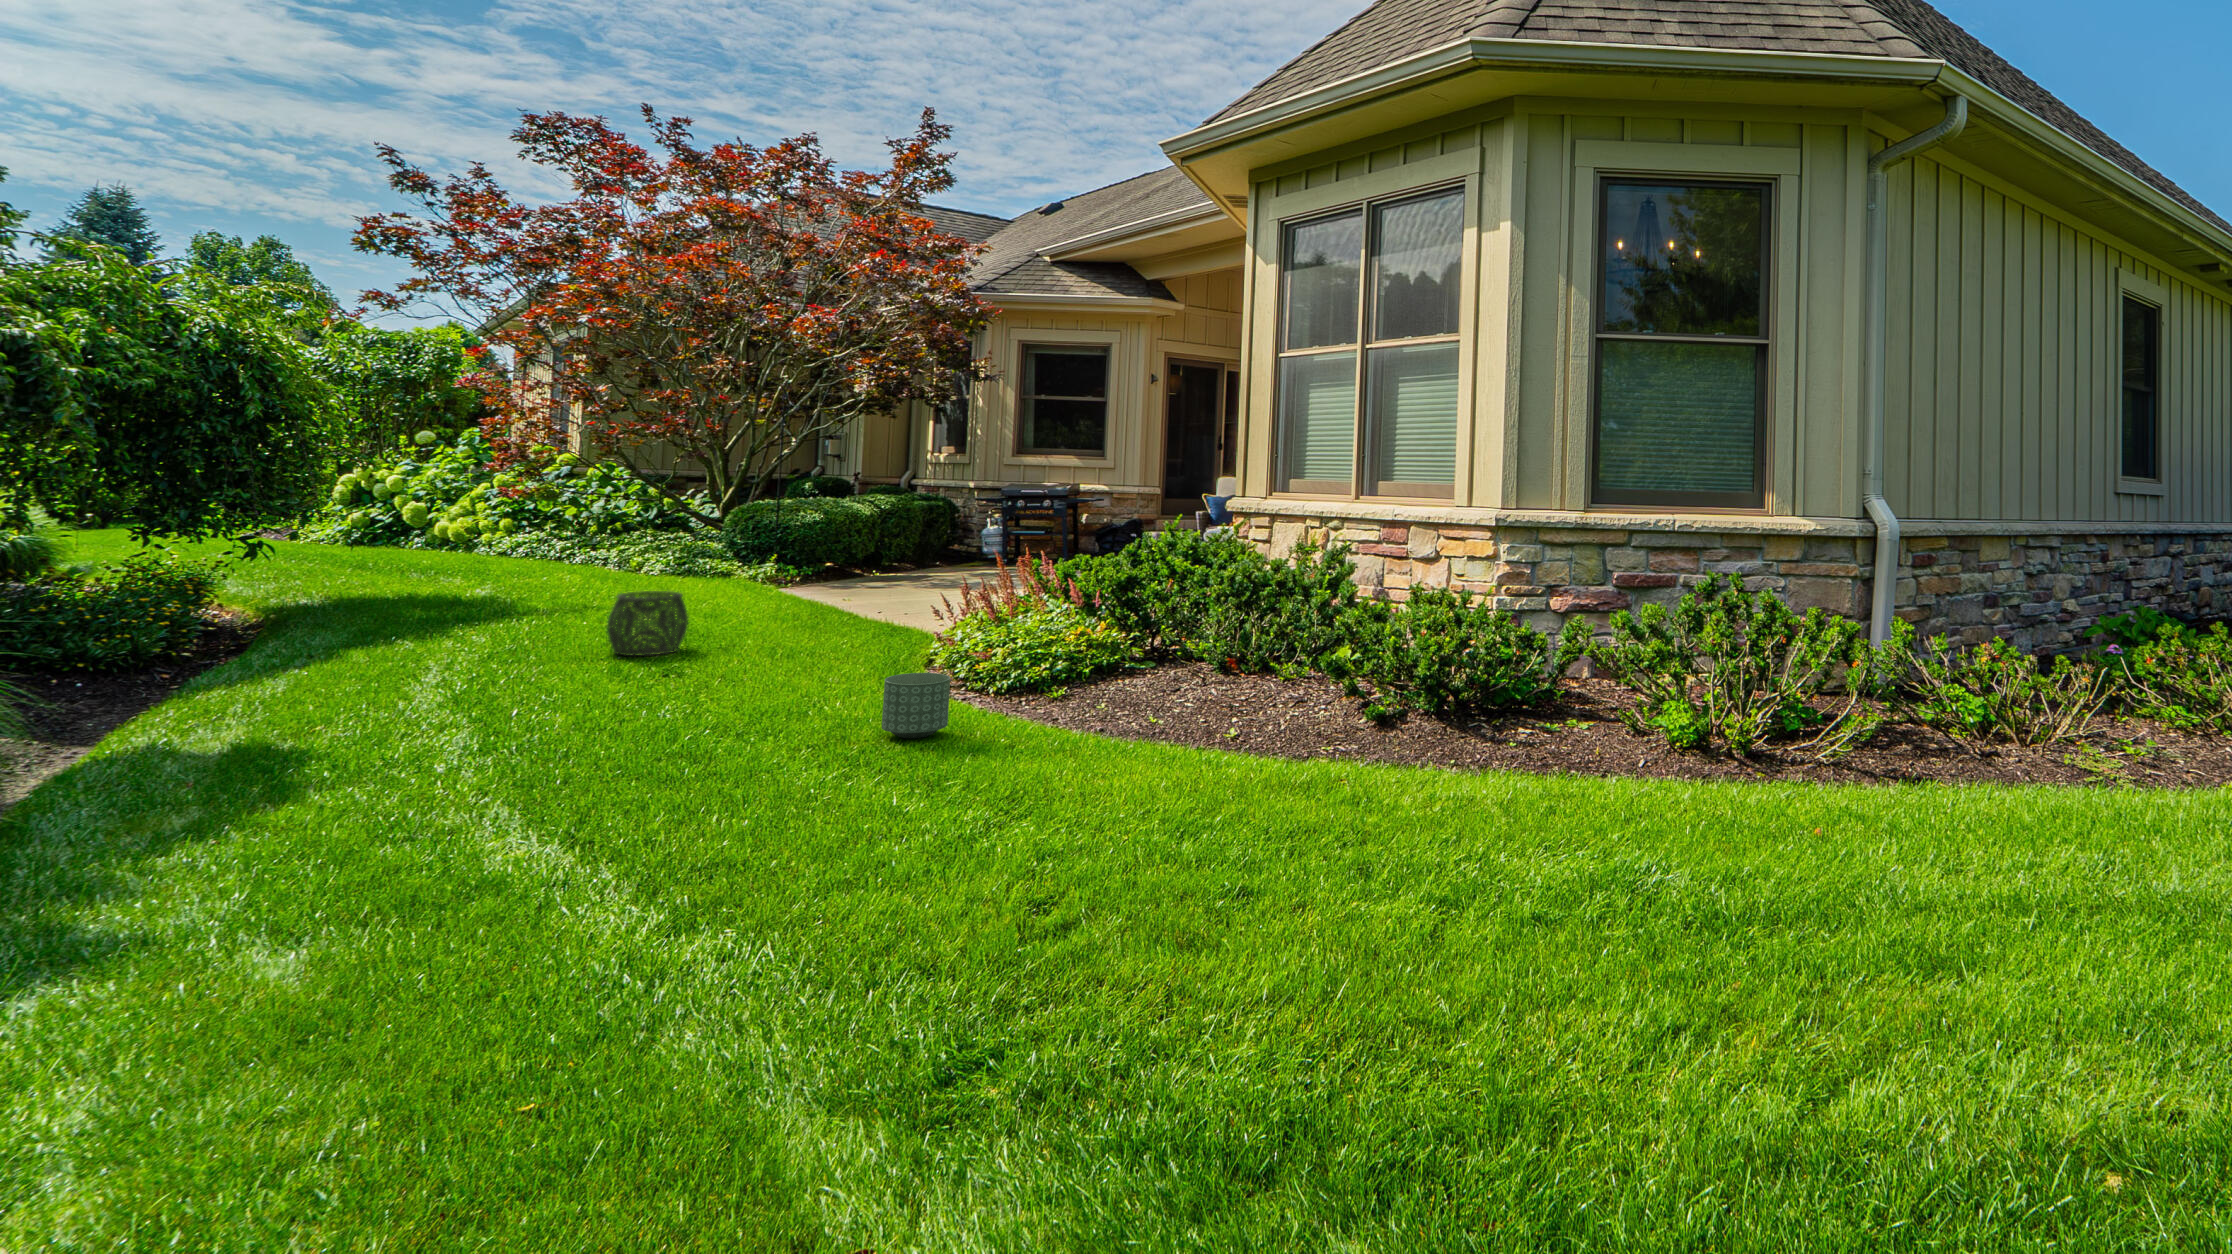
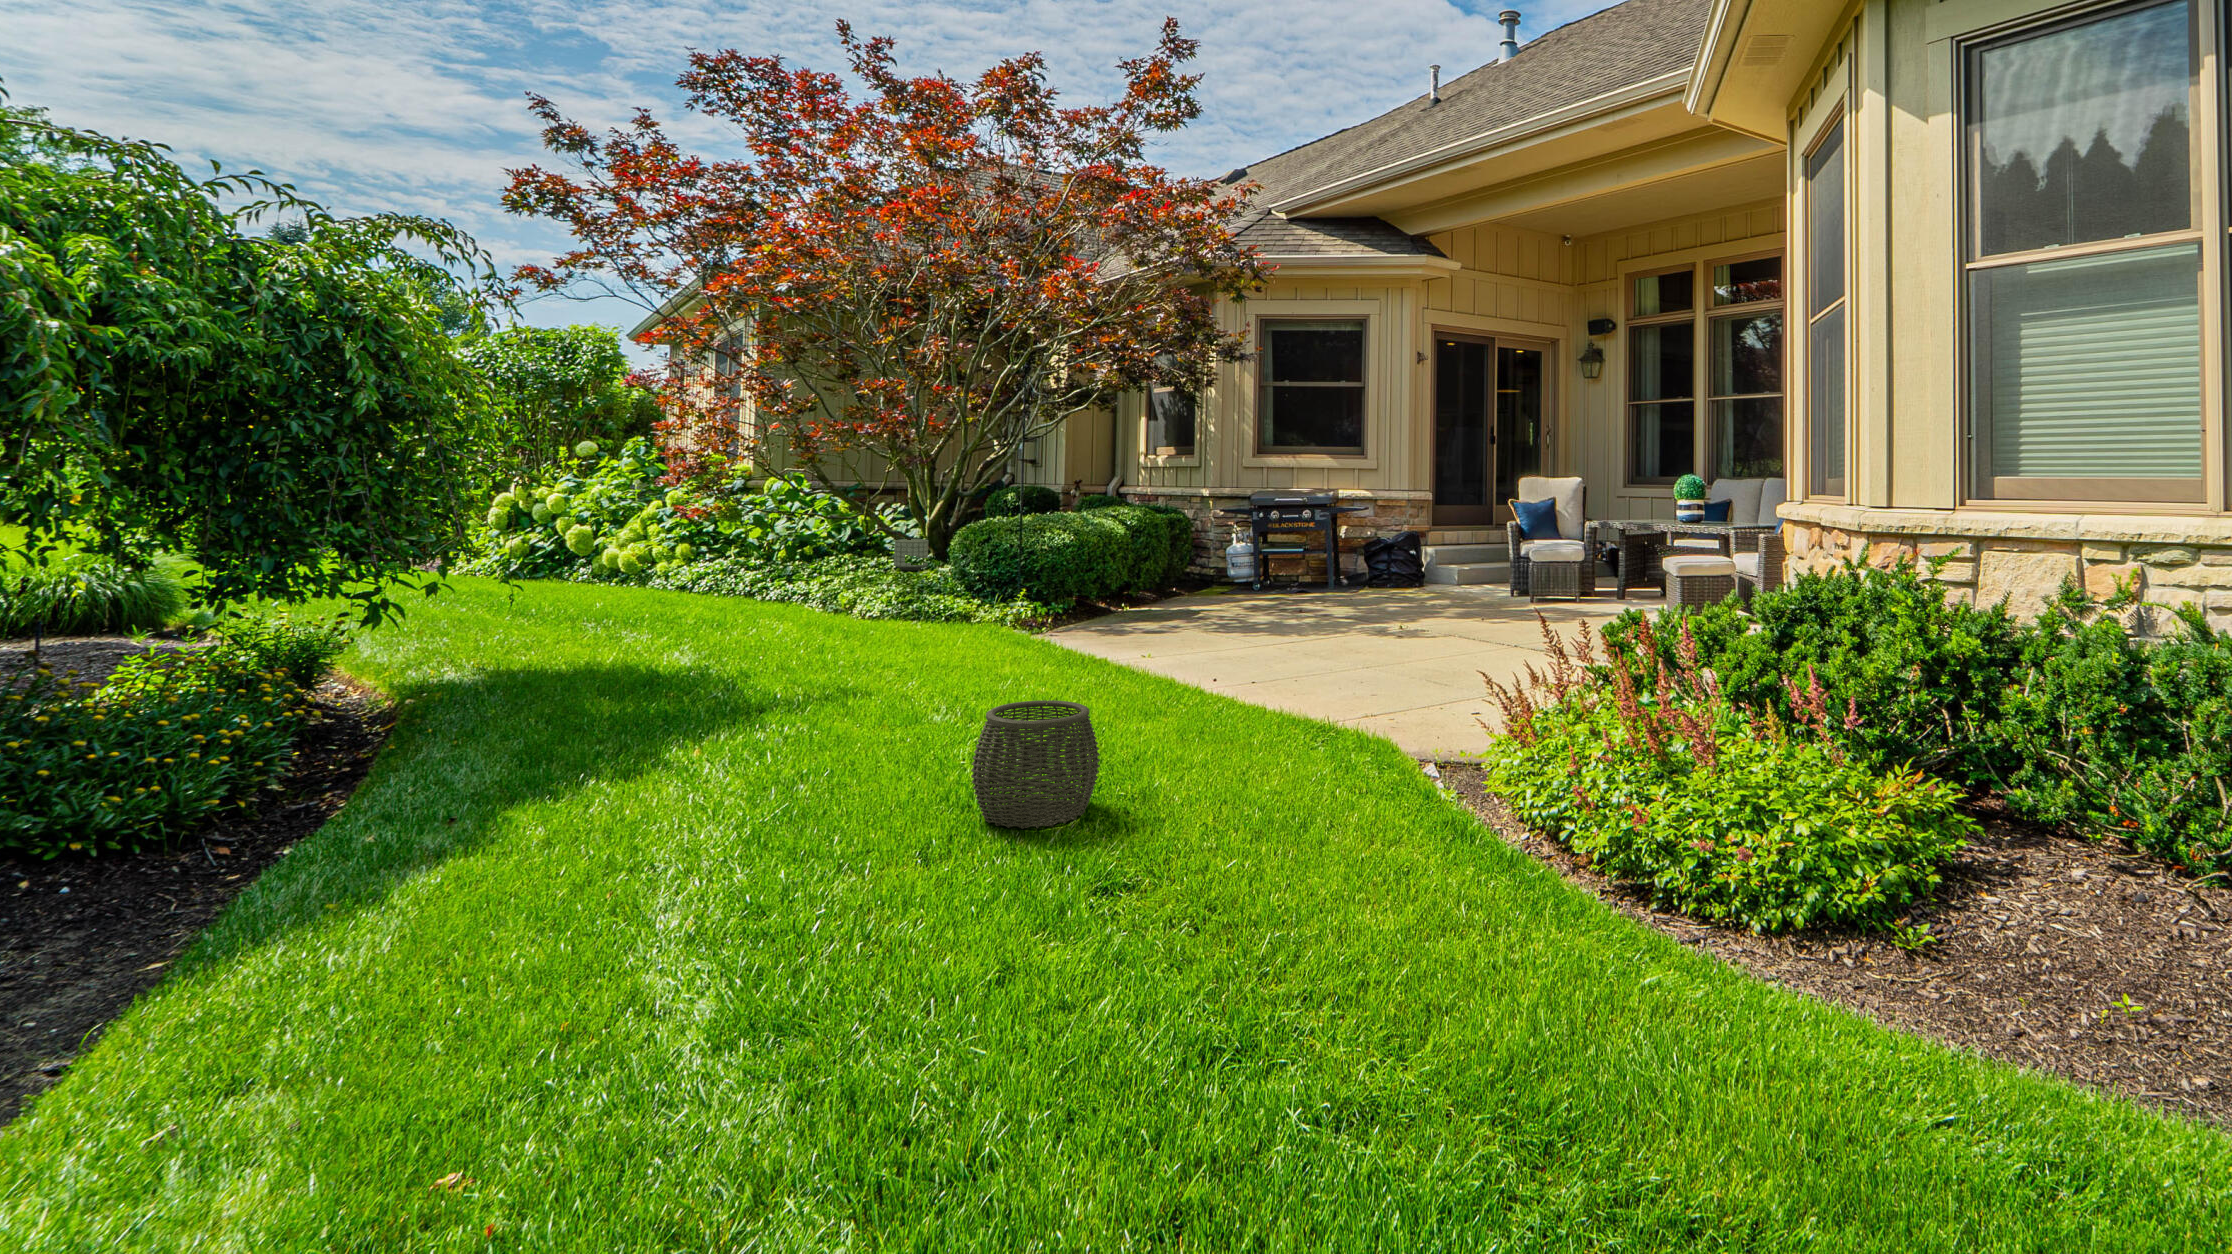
planter: present [882,673,950,739] -> present [894,539,928,571]

